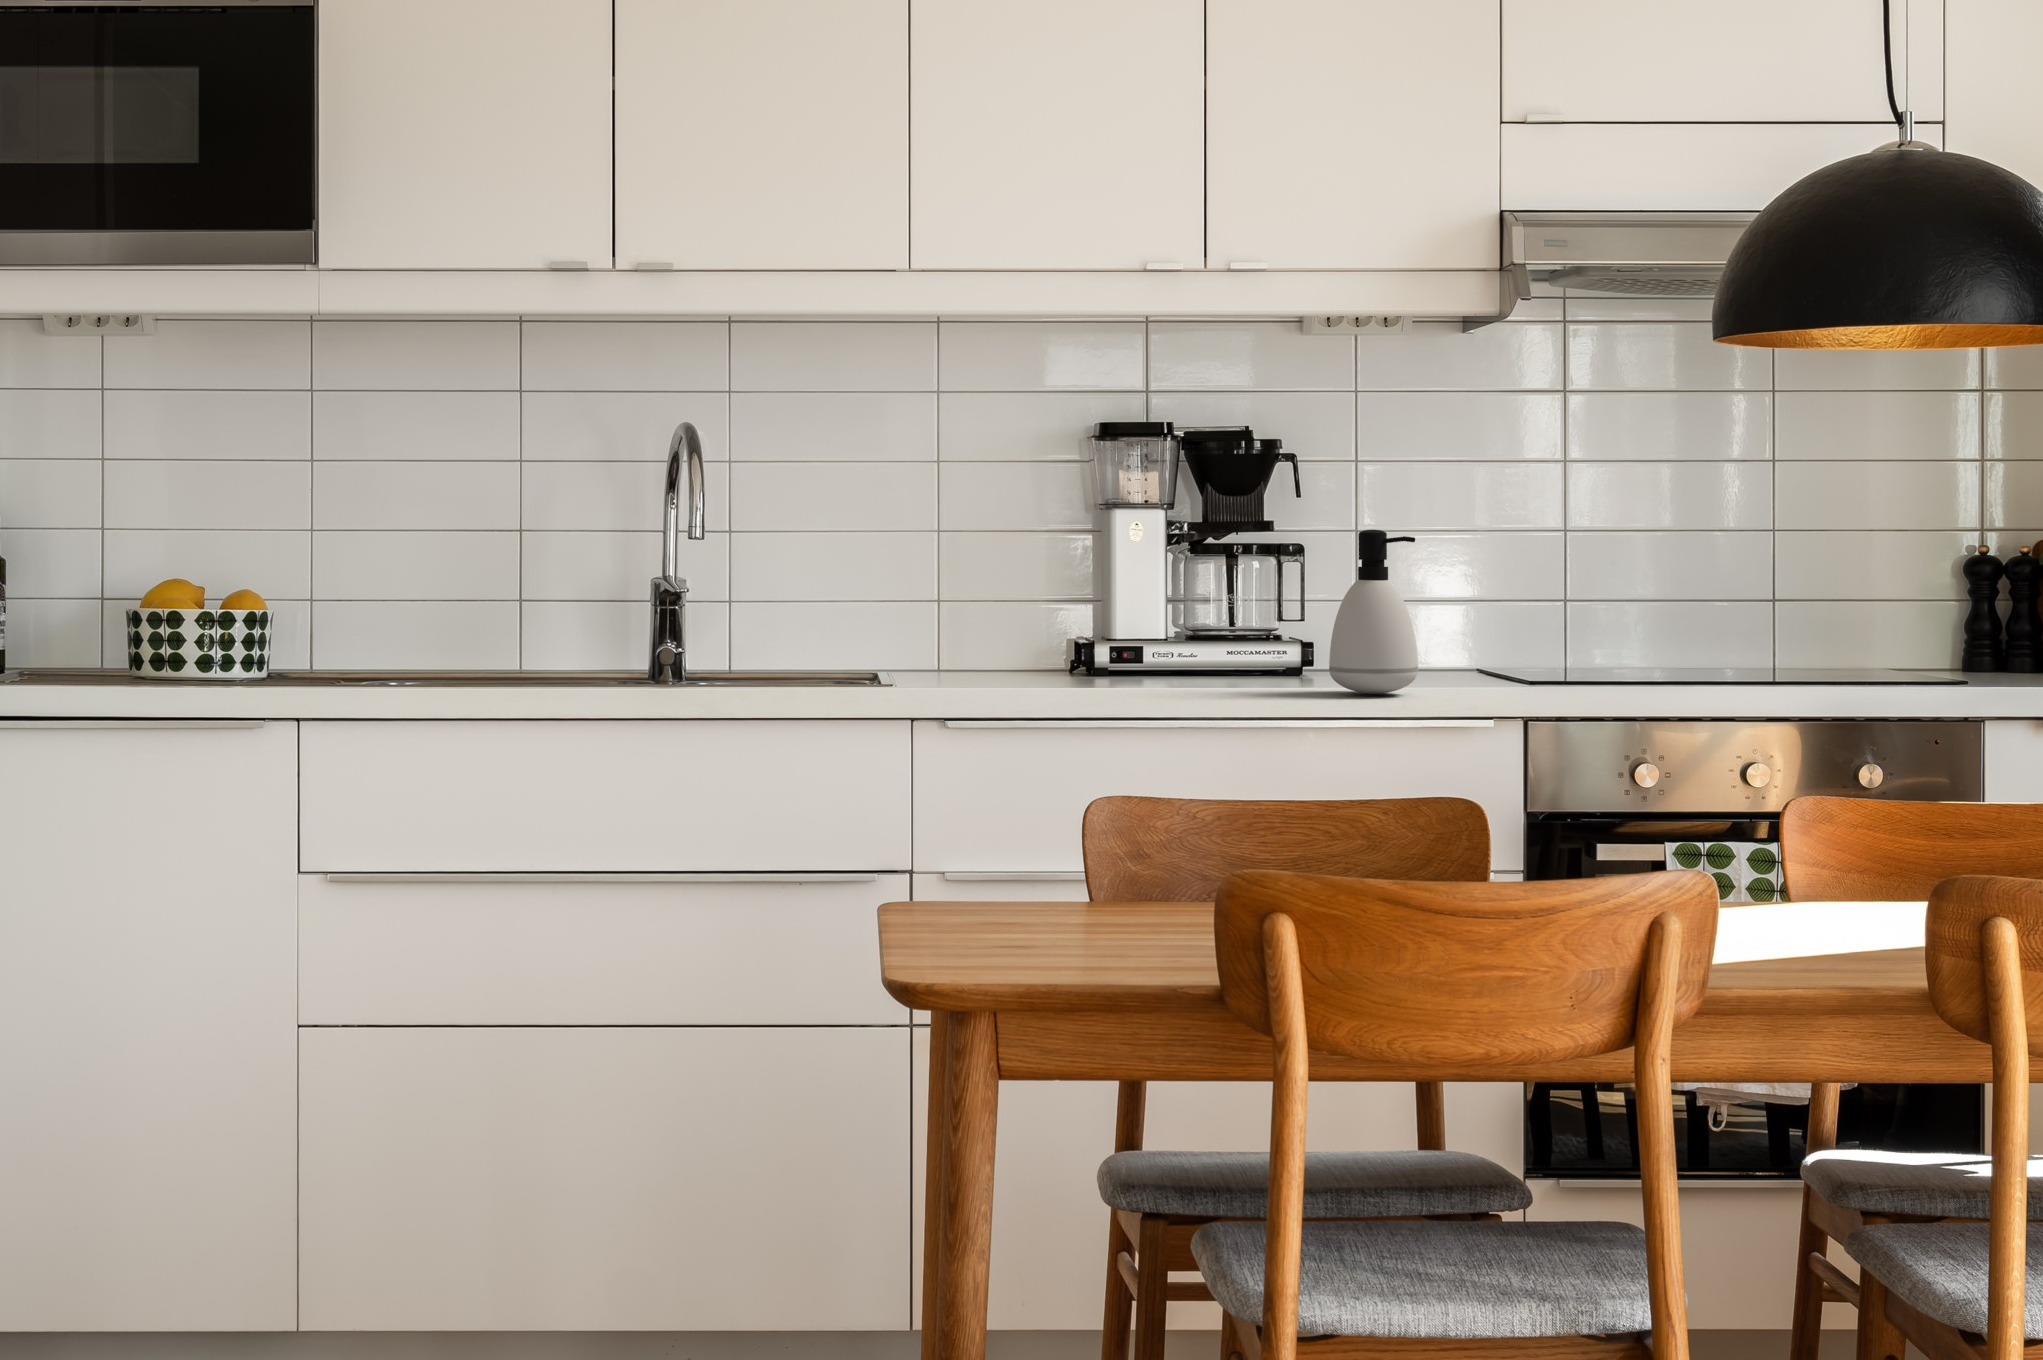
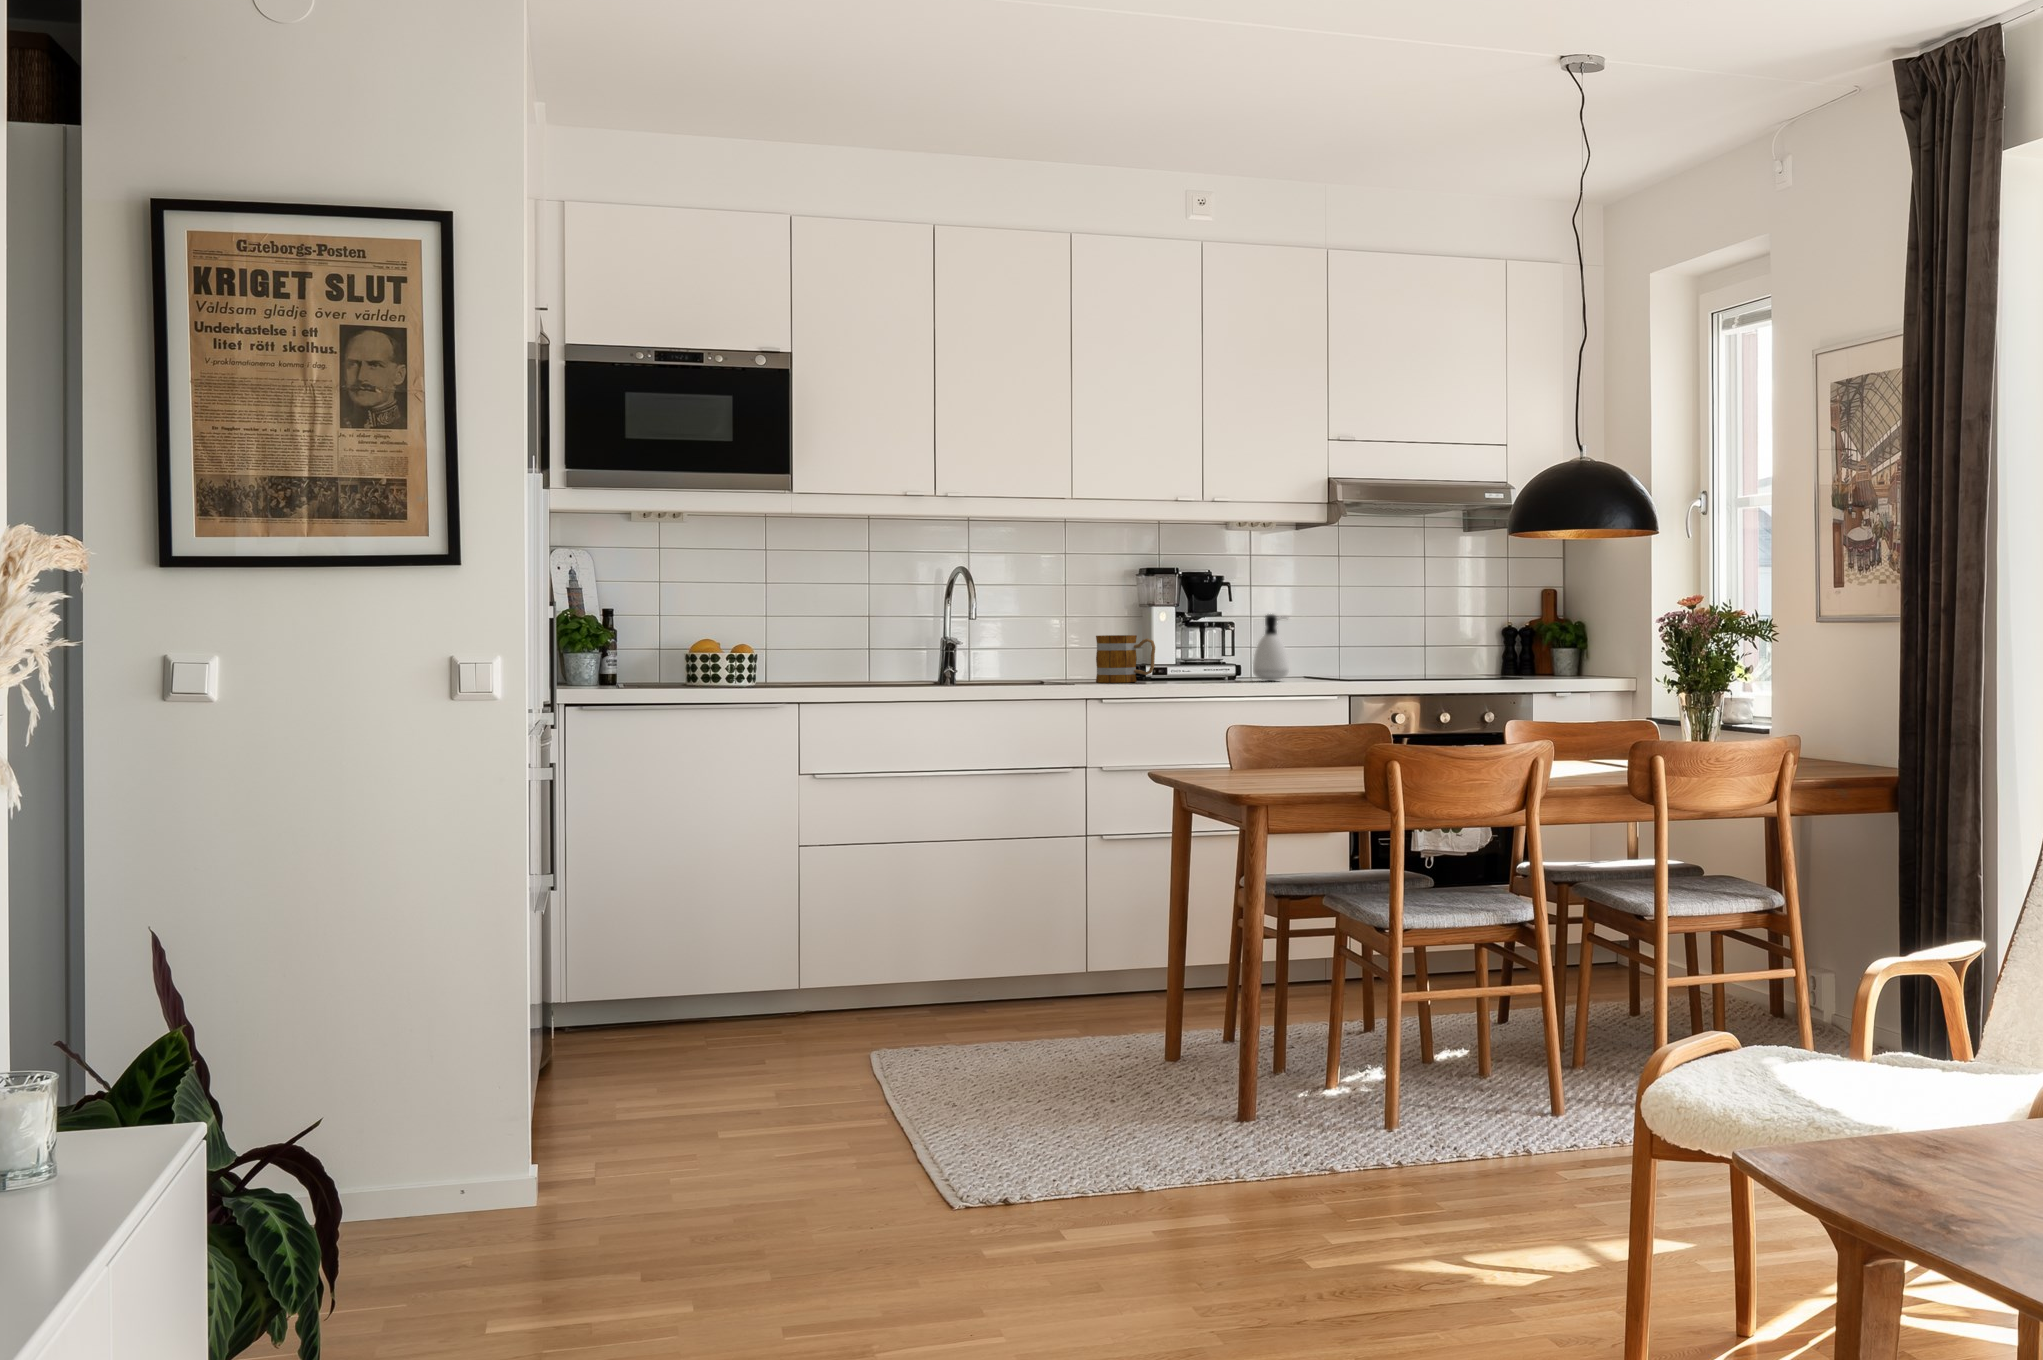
mug: none [959,578,1094,693] -> present [1096,635,1155,683]

